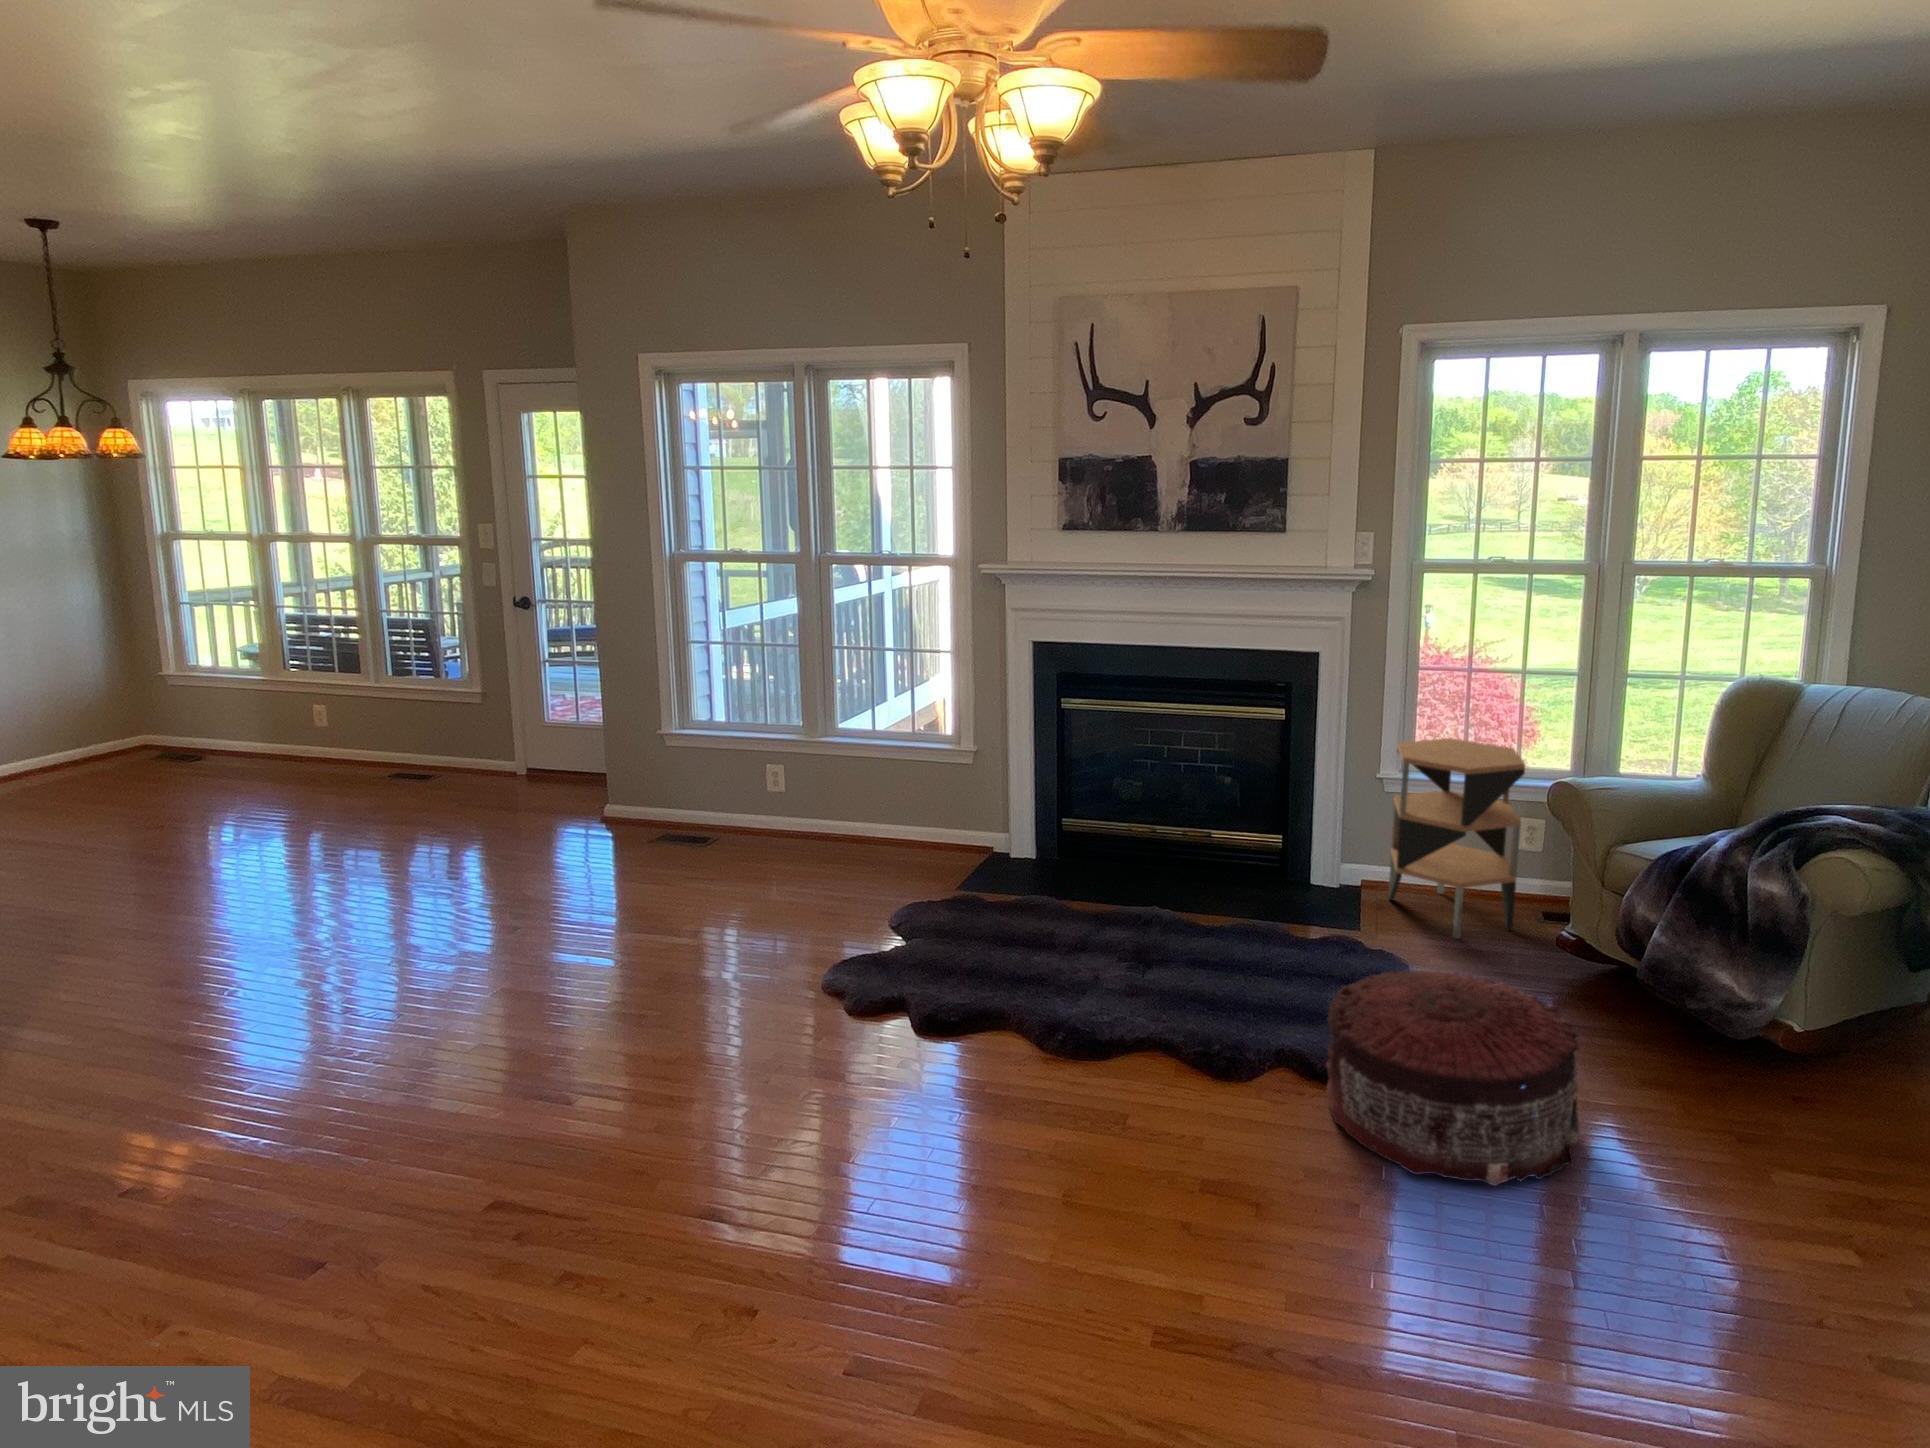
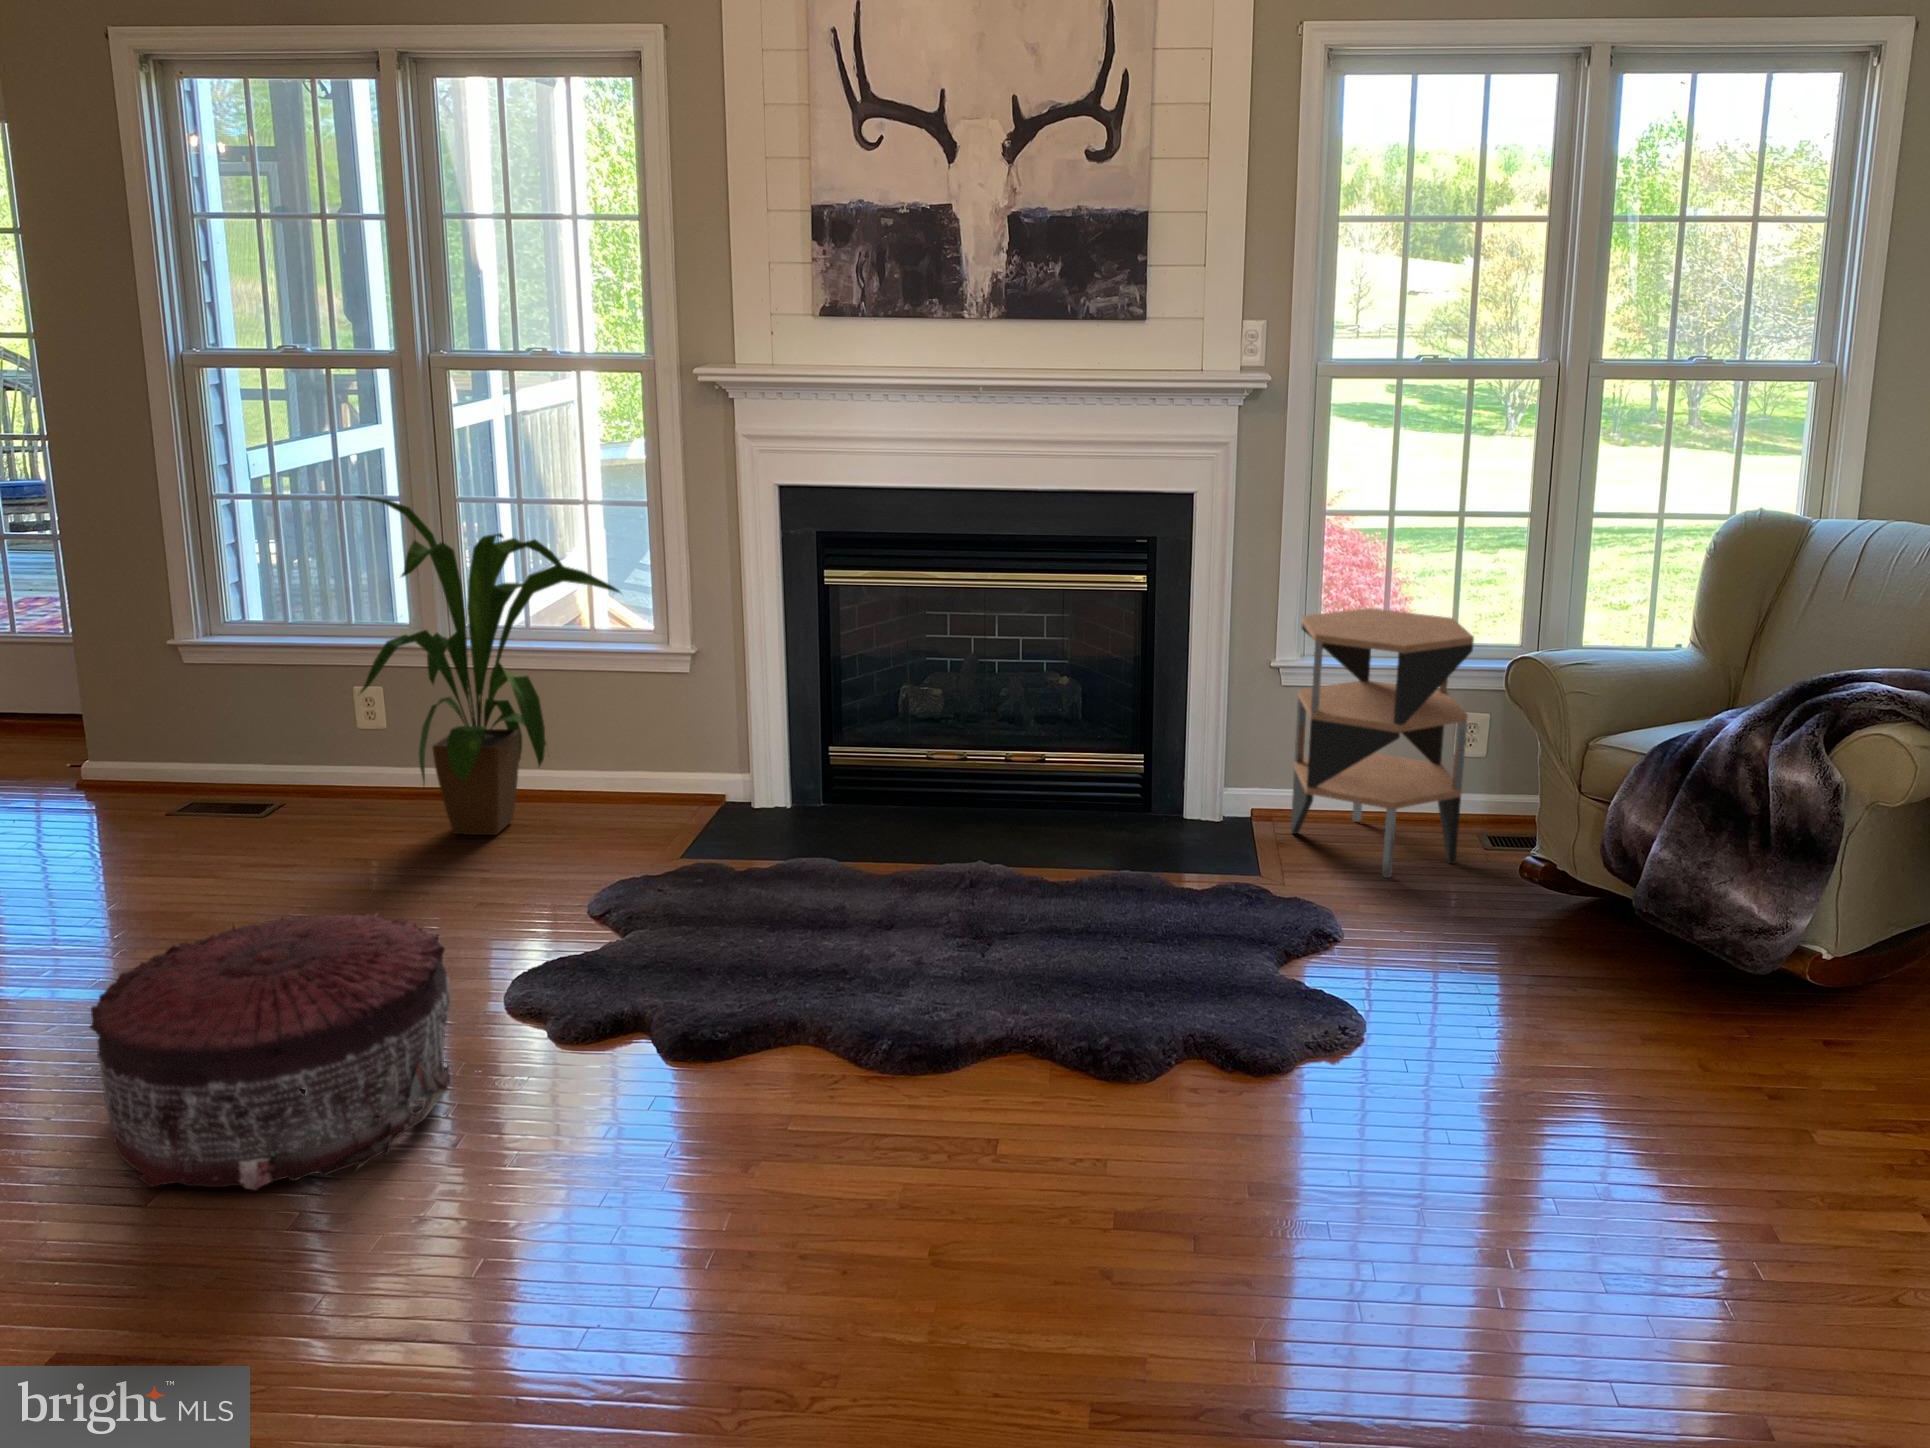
house plant: none [758,645,929,868] -> present [356,496,620,835]
pouf: present [1326,971,1579,1186] -> present [90,913,451,1190]

